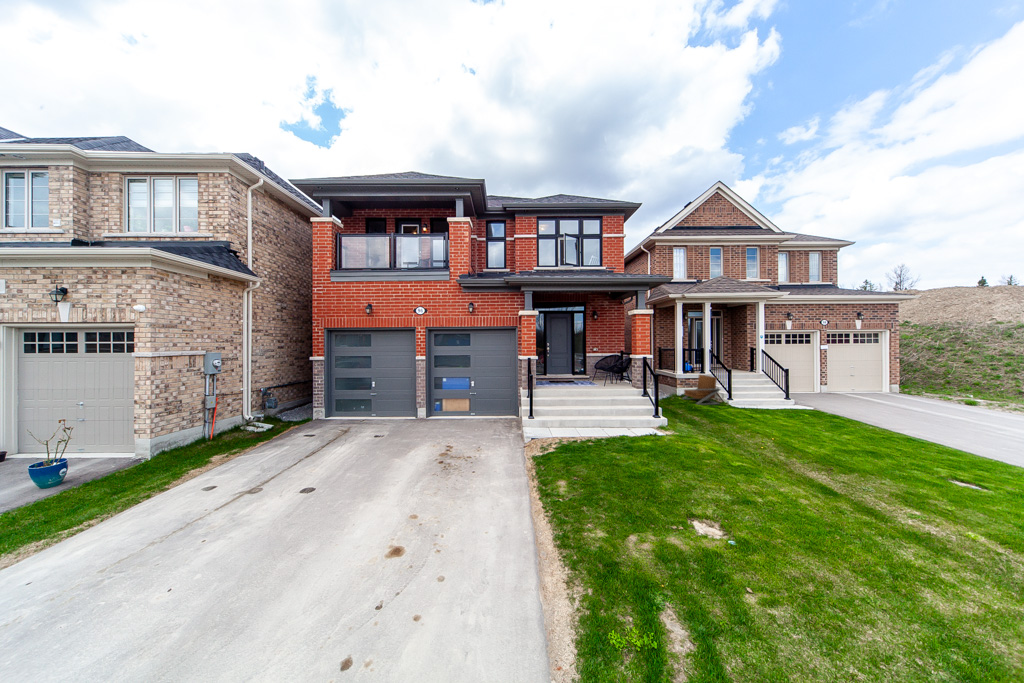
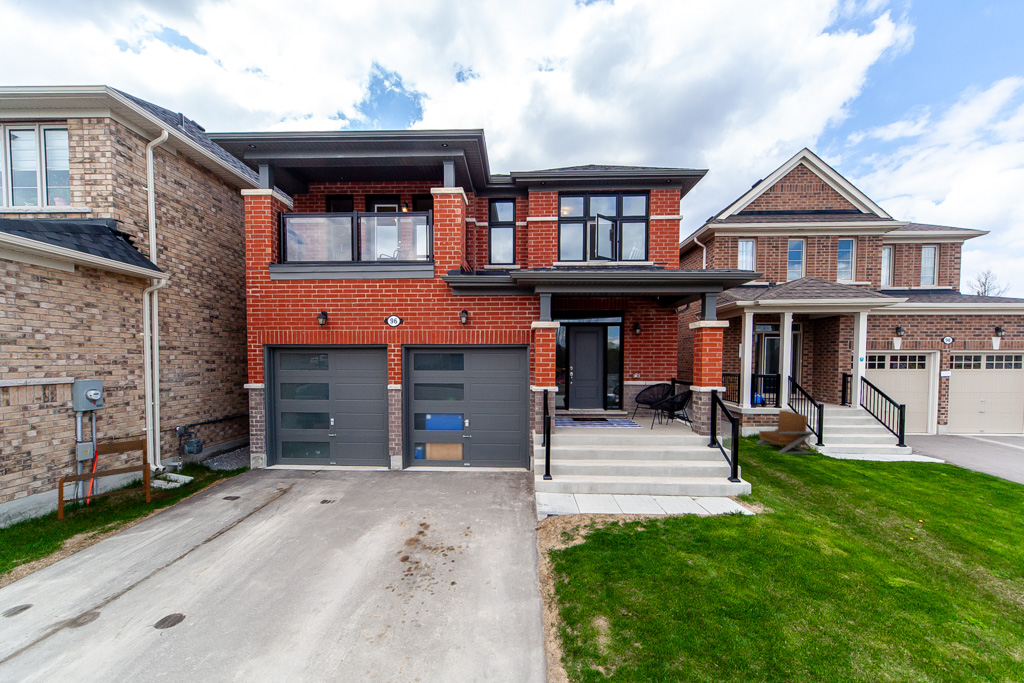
bench: none [198,395,257,447] -> present [58,439,150,520]

